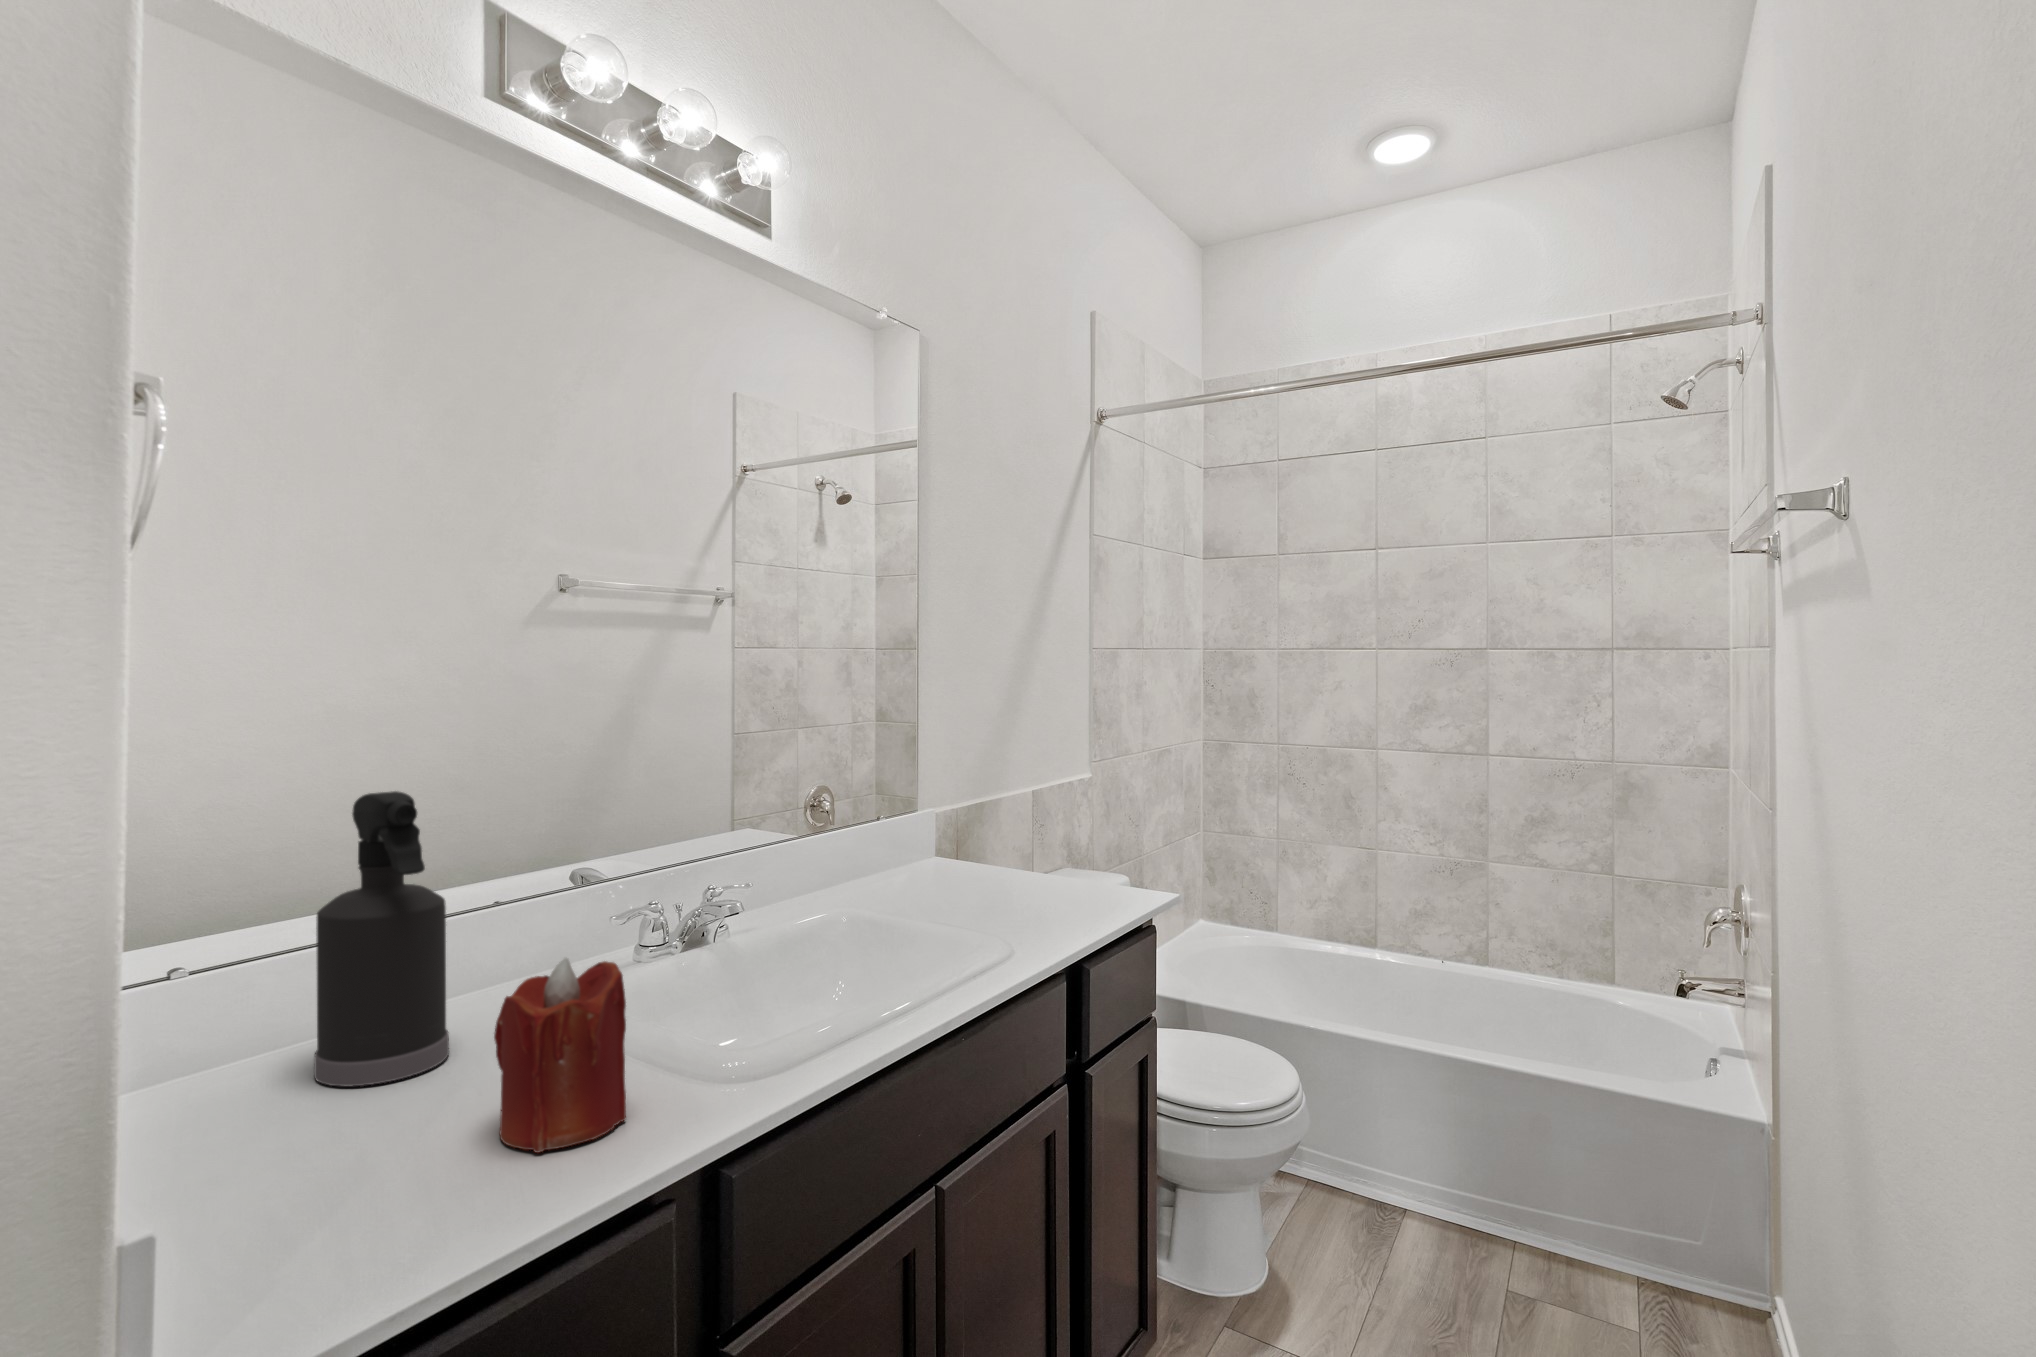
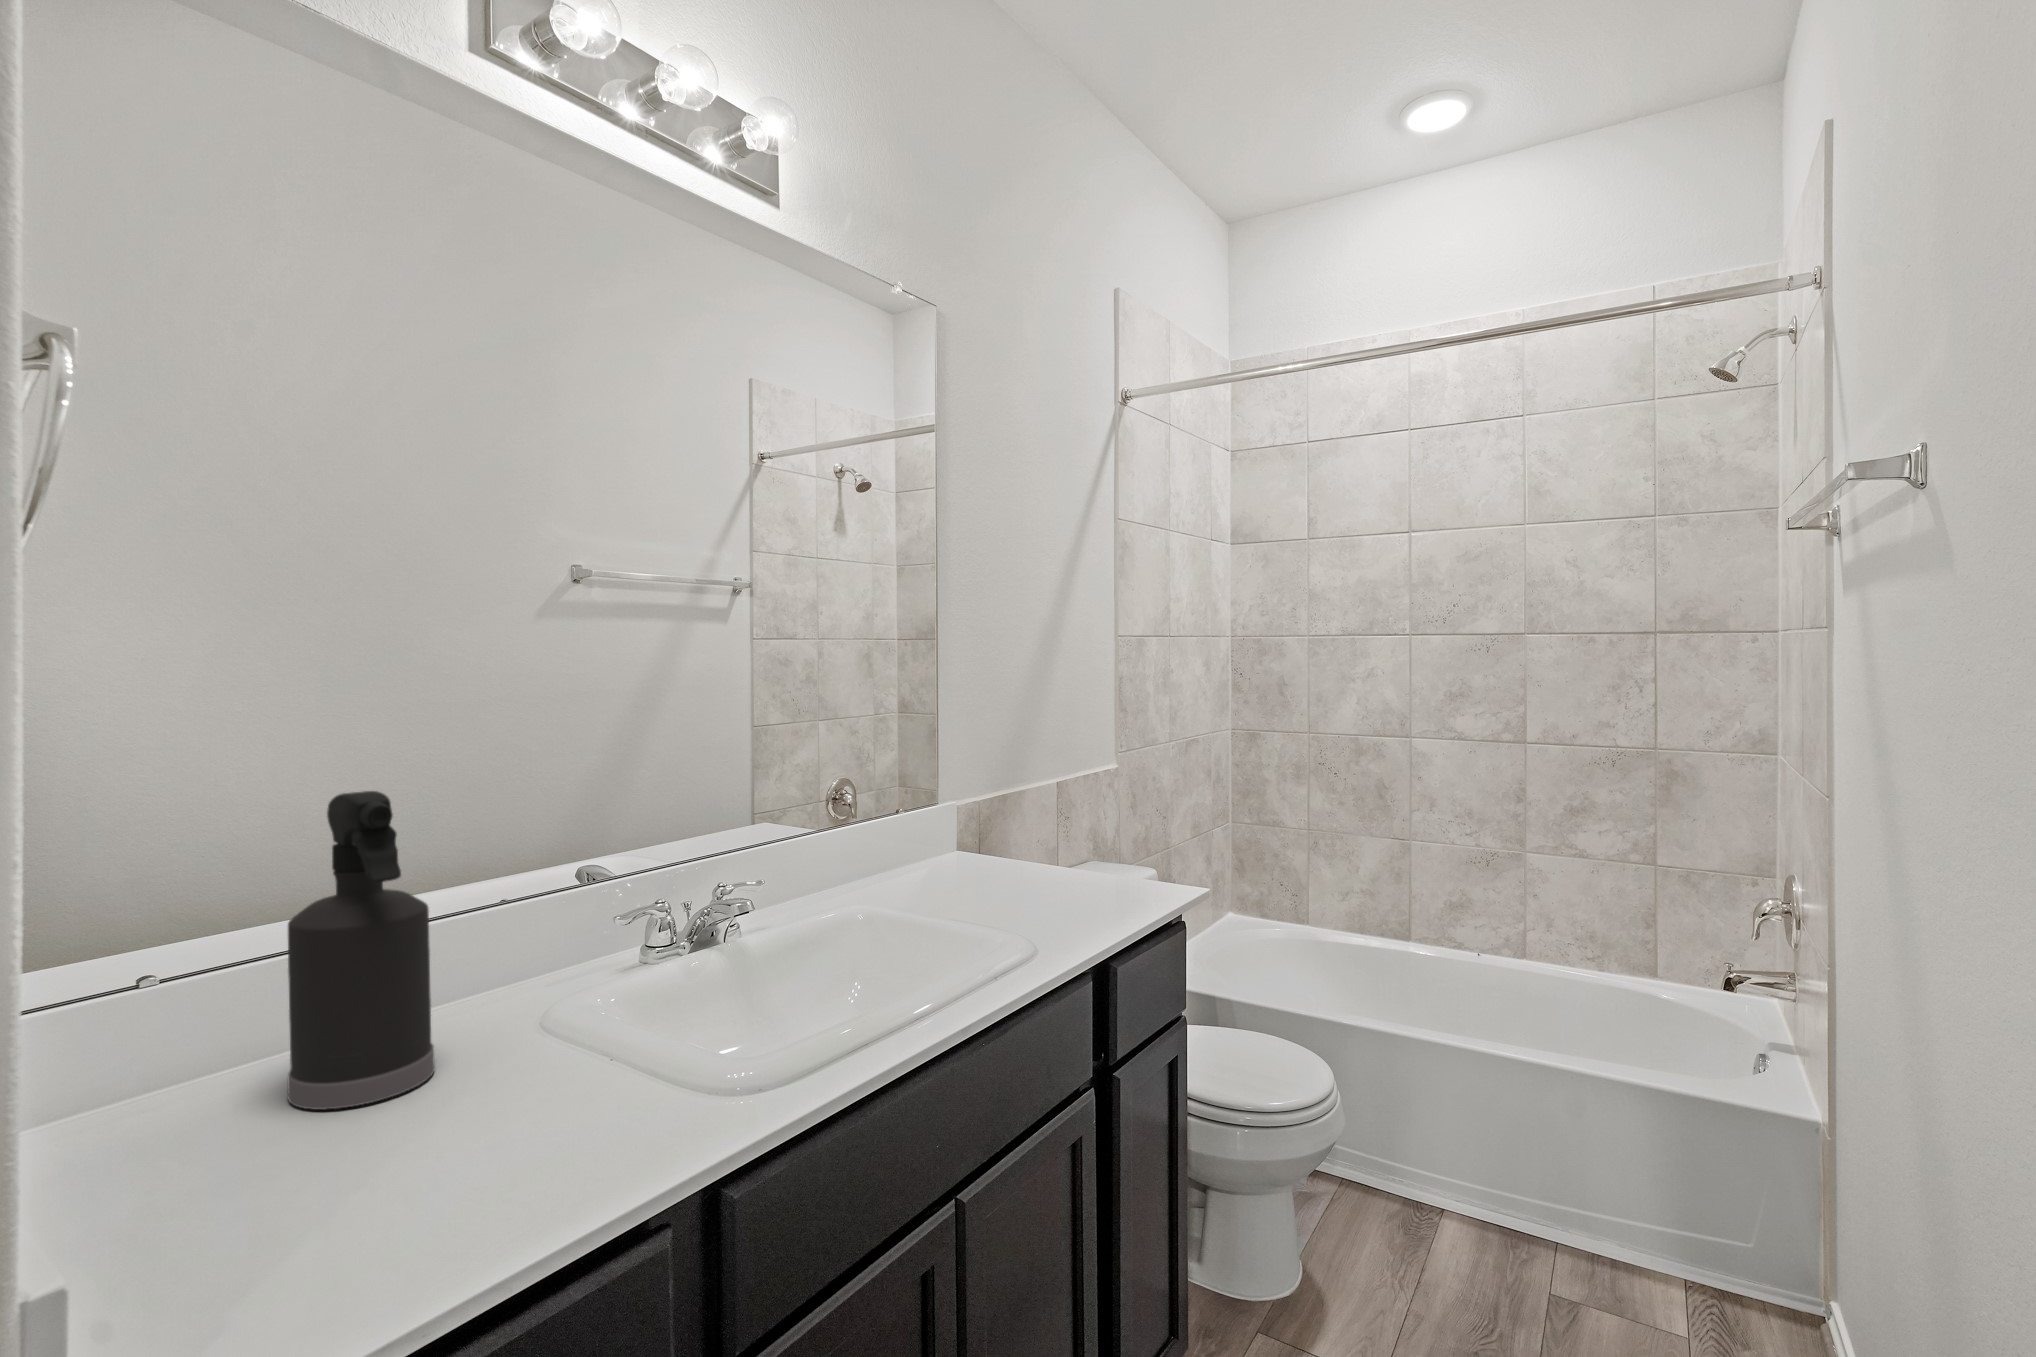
candle: present [494,958,626,1153] -> none [468,974,615,1192]

